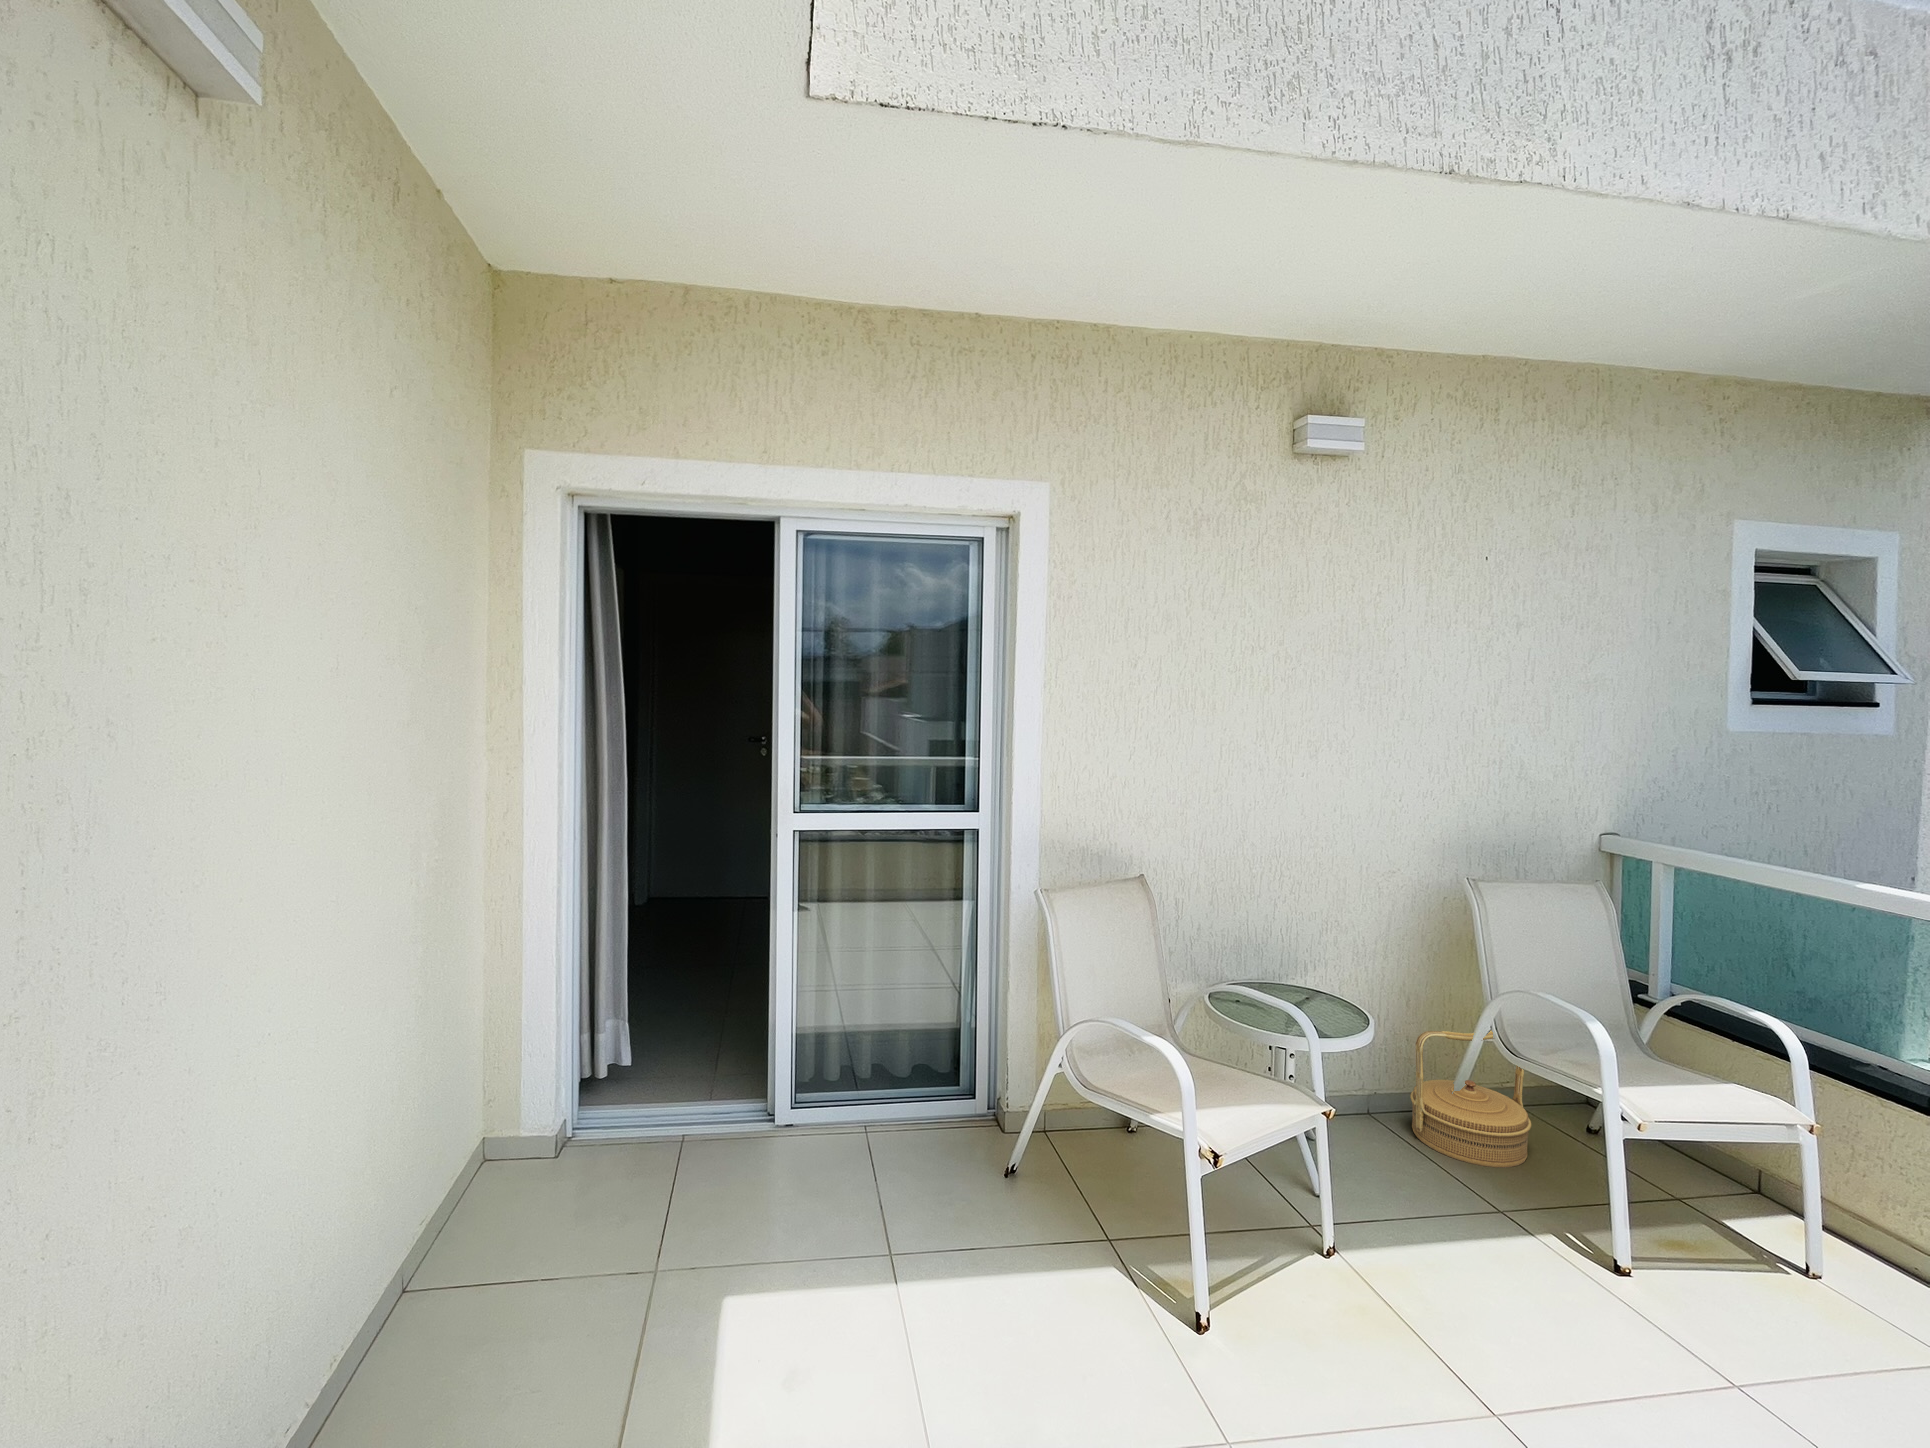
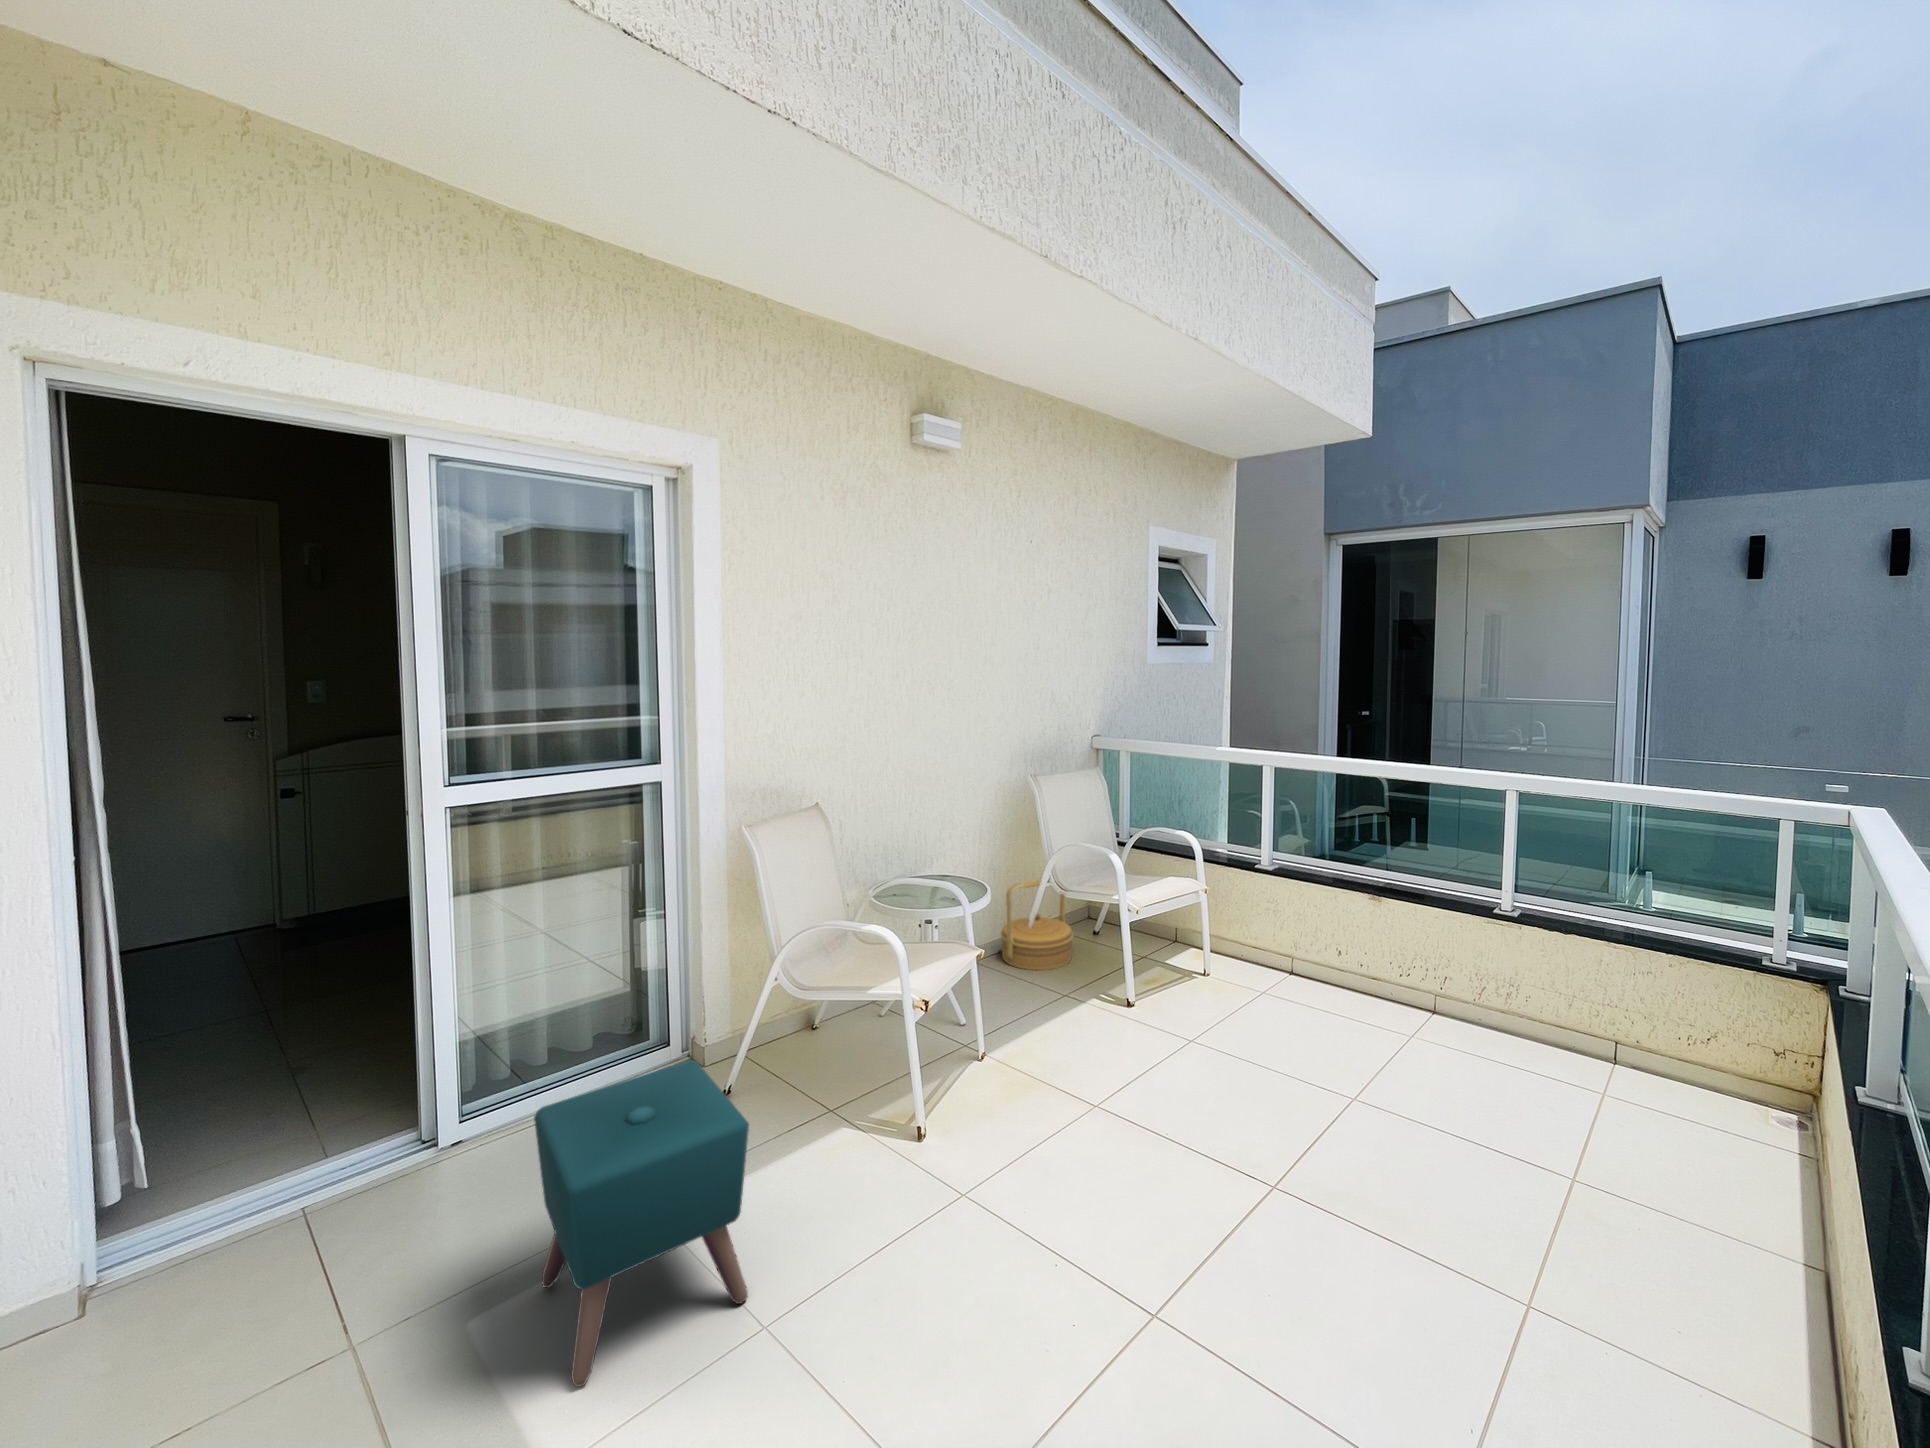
ottoman: none [770,1121,946,1403] -> present [534,1060,749,1387]

